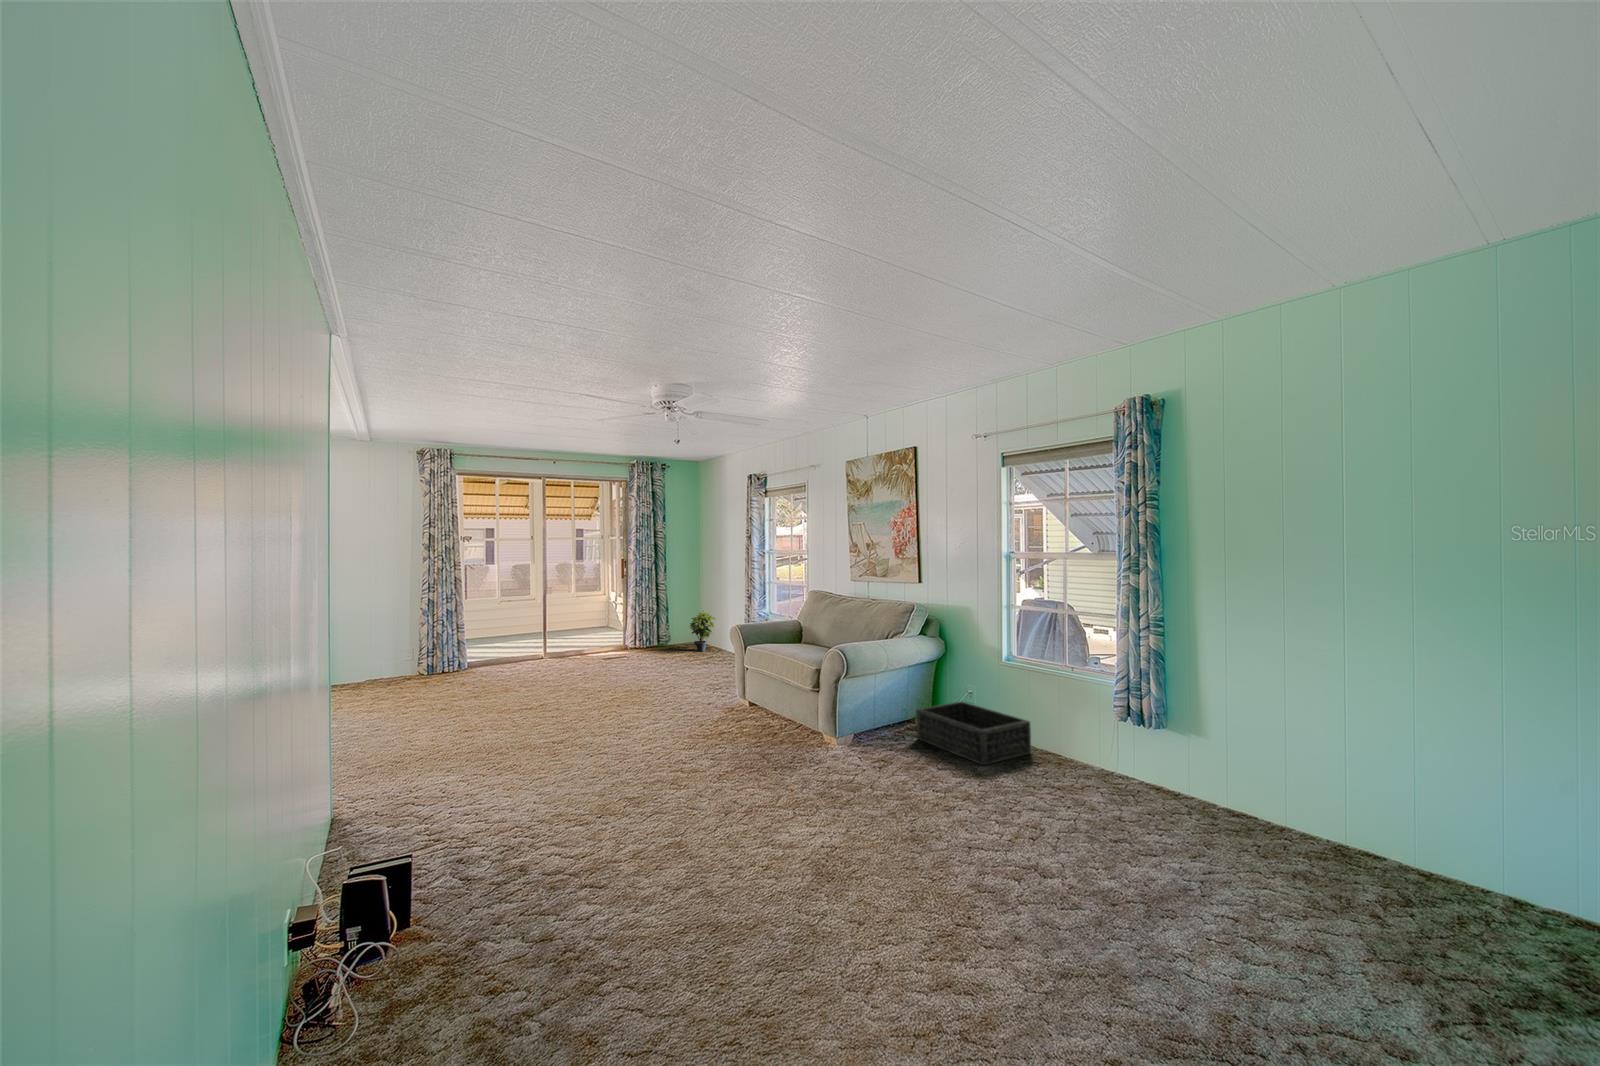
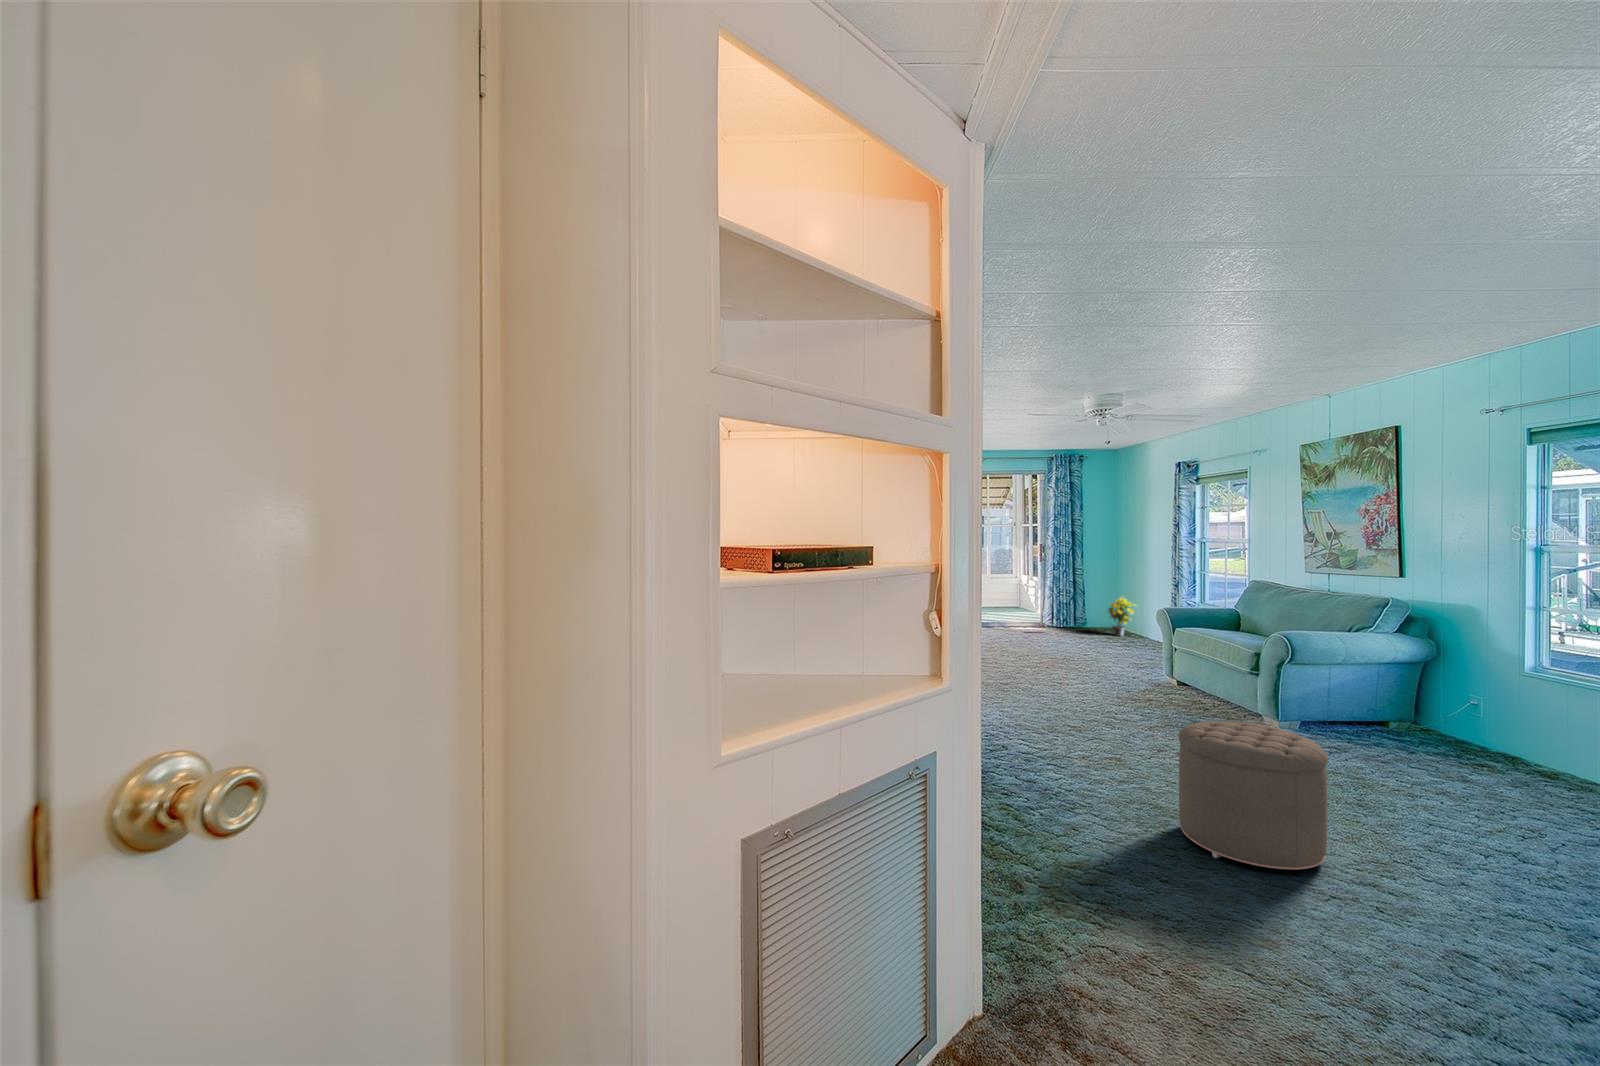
basket: present [916,701,1031,765] -> none [1388,709,1561,778]
ottoman: none [725,776,875,971] -> present [1179,721,1328,870]

